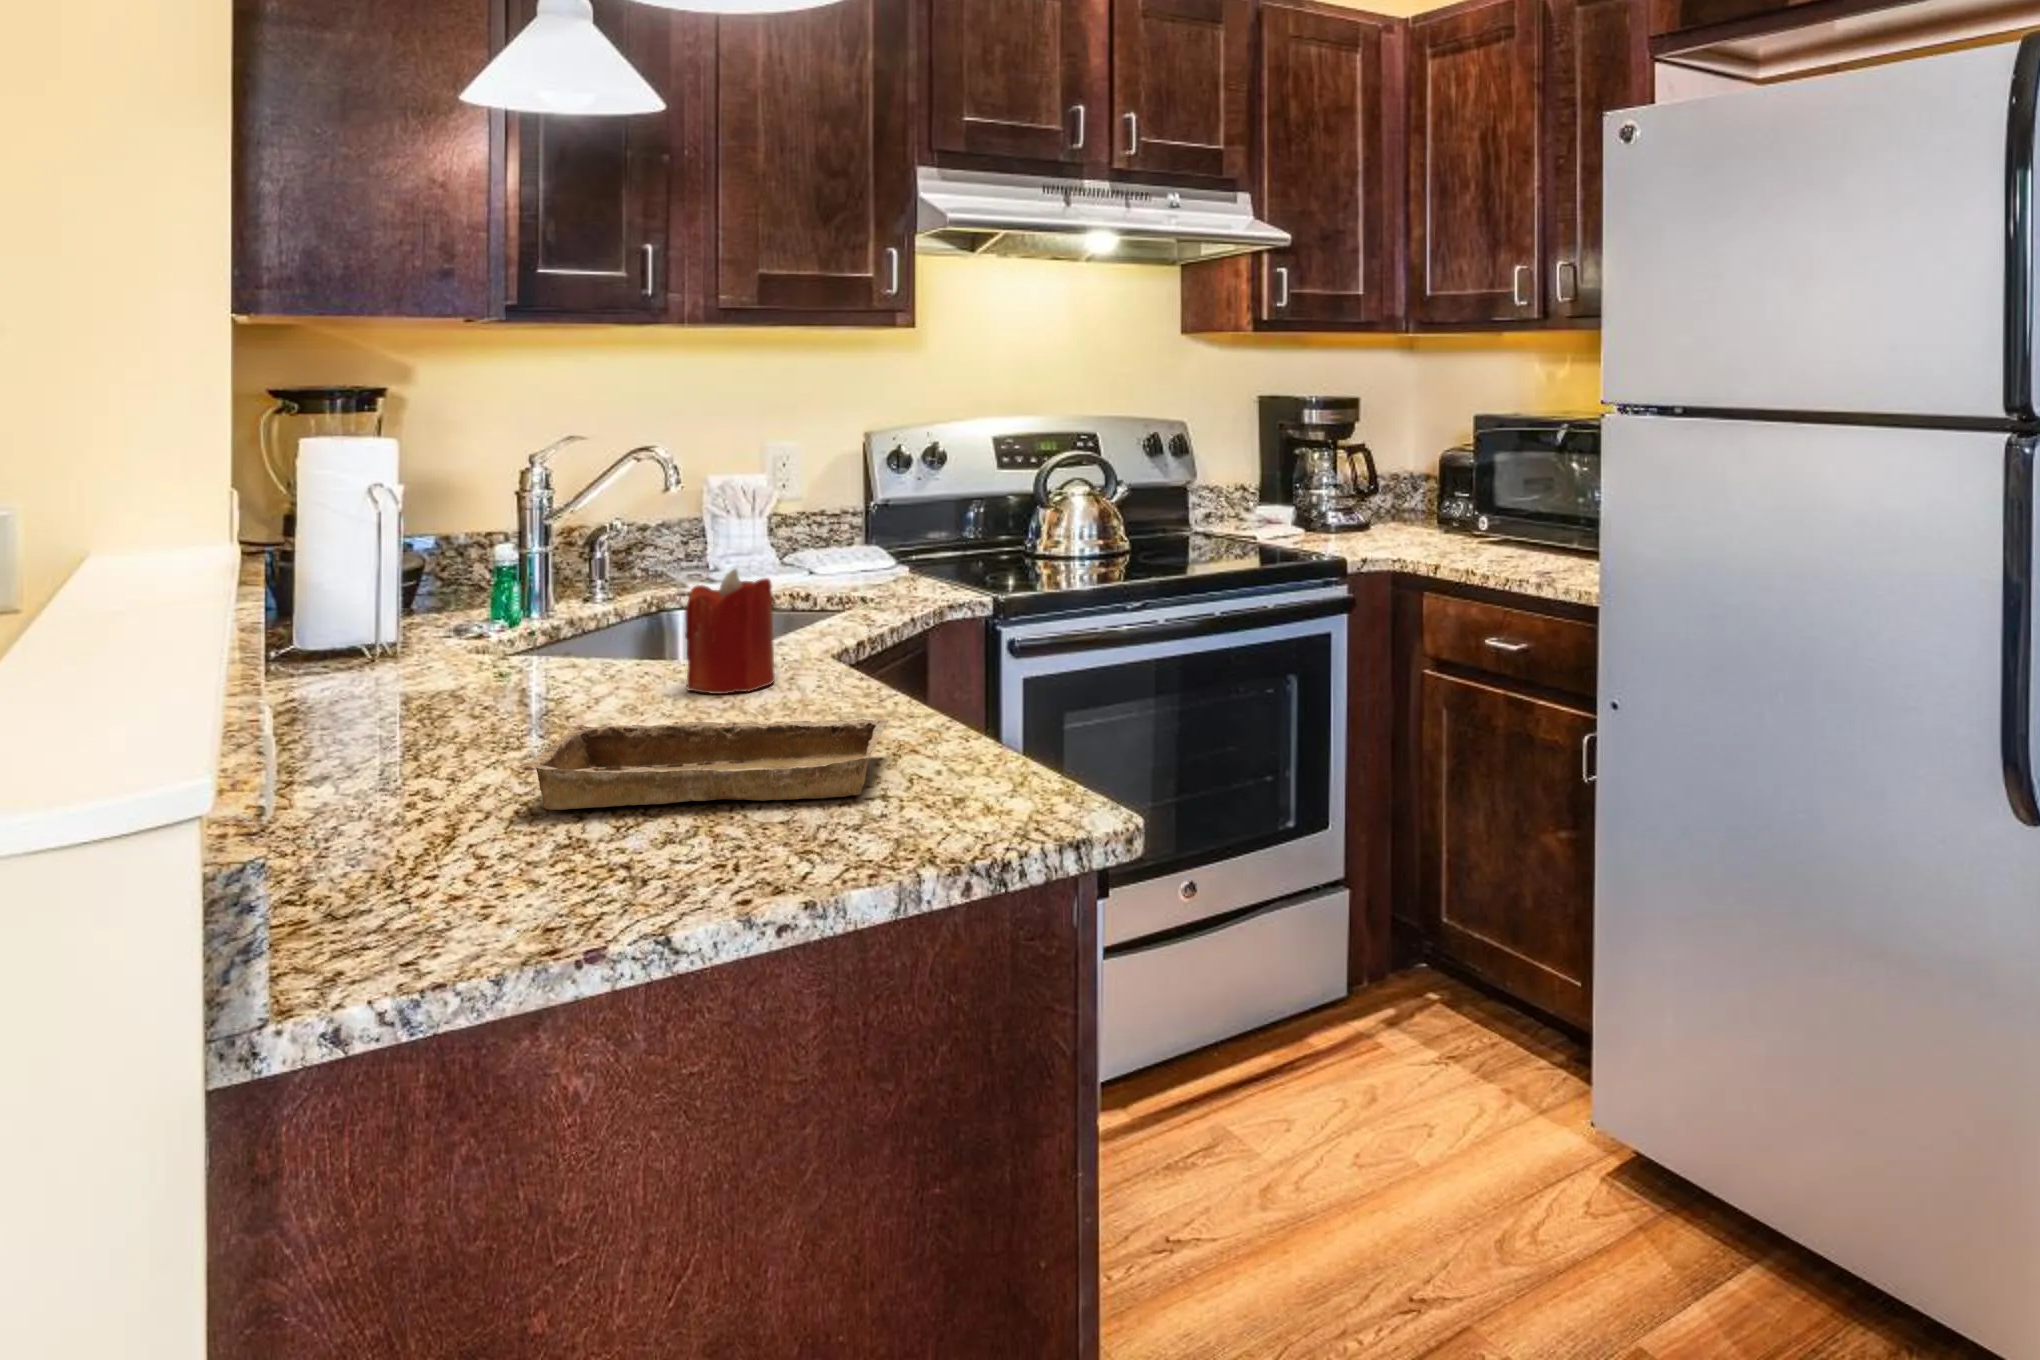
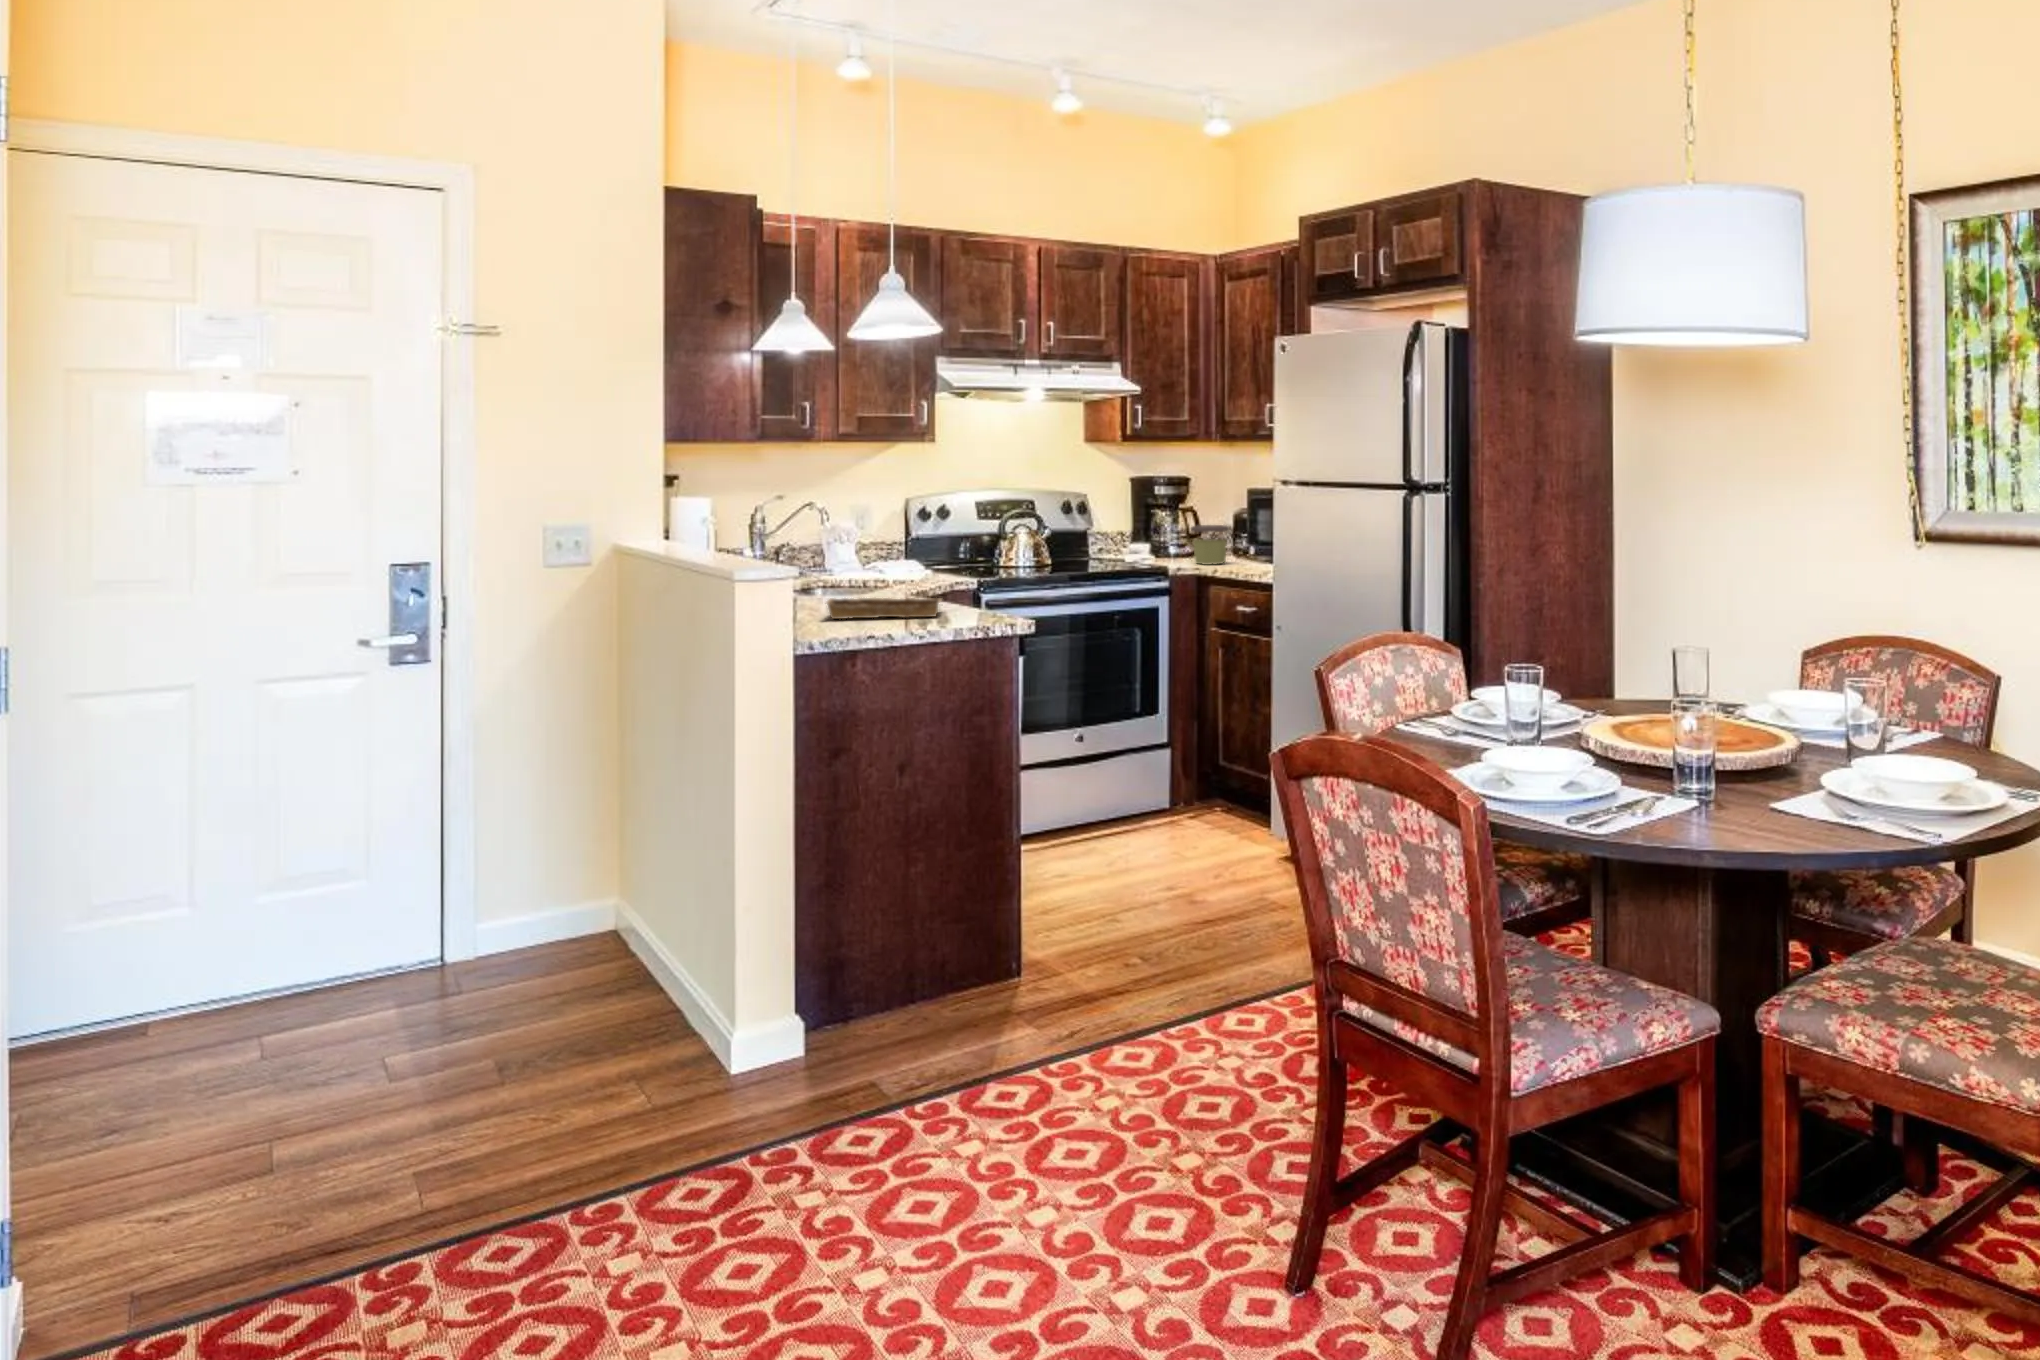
jar: none [1379,478,1444,551] -> present [1191,525,1229,565]
candle: present [685,569,775,694] -> none [852,551,888,602]

